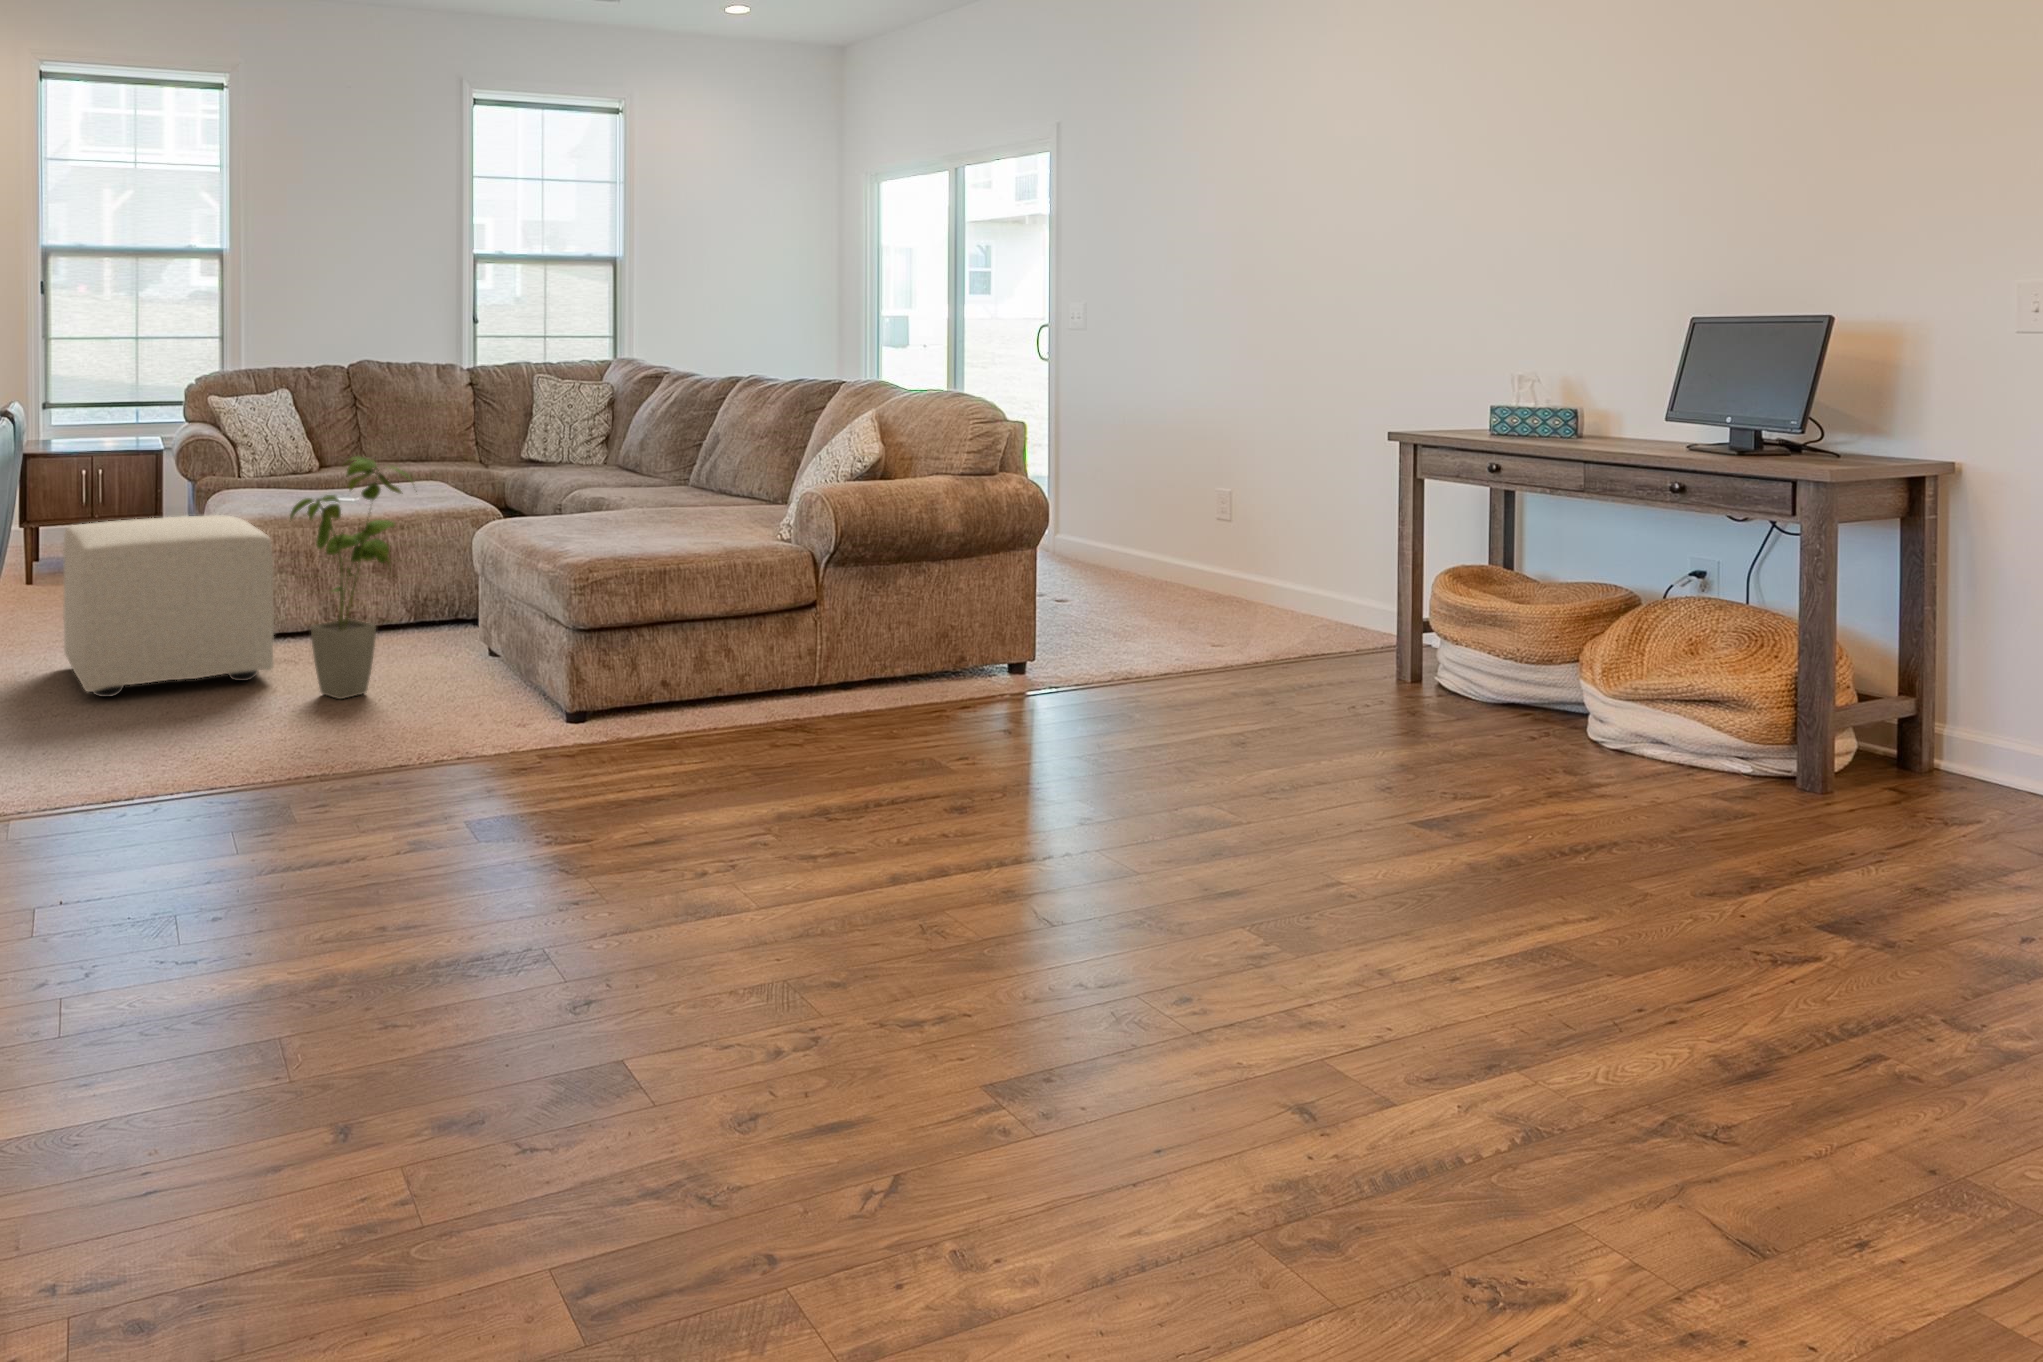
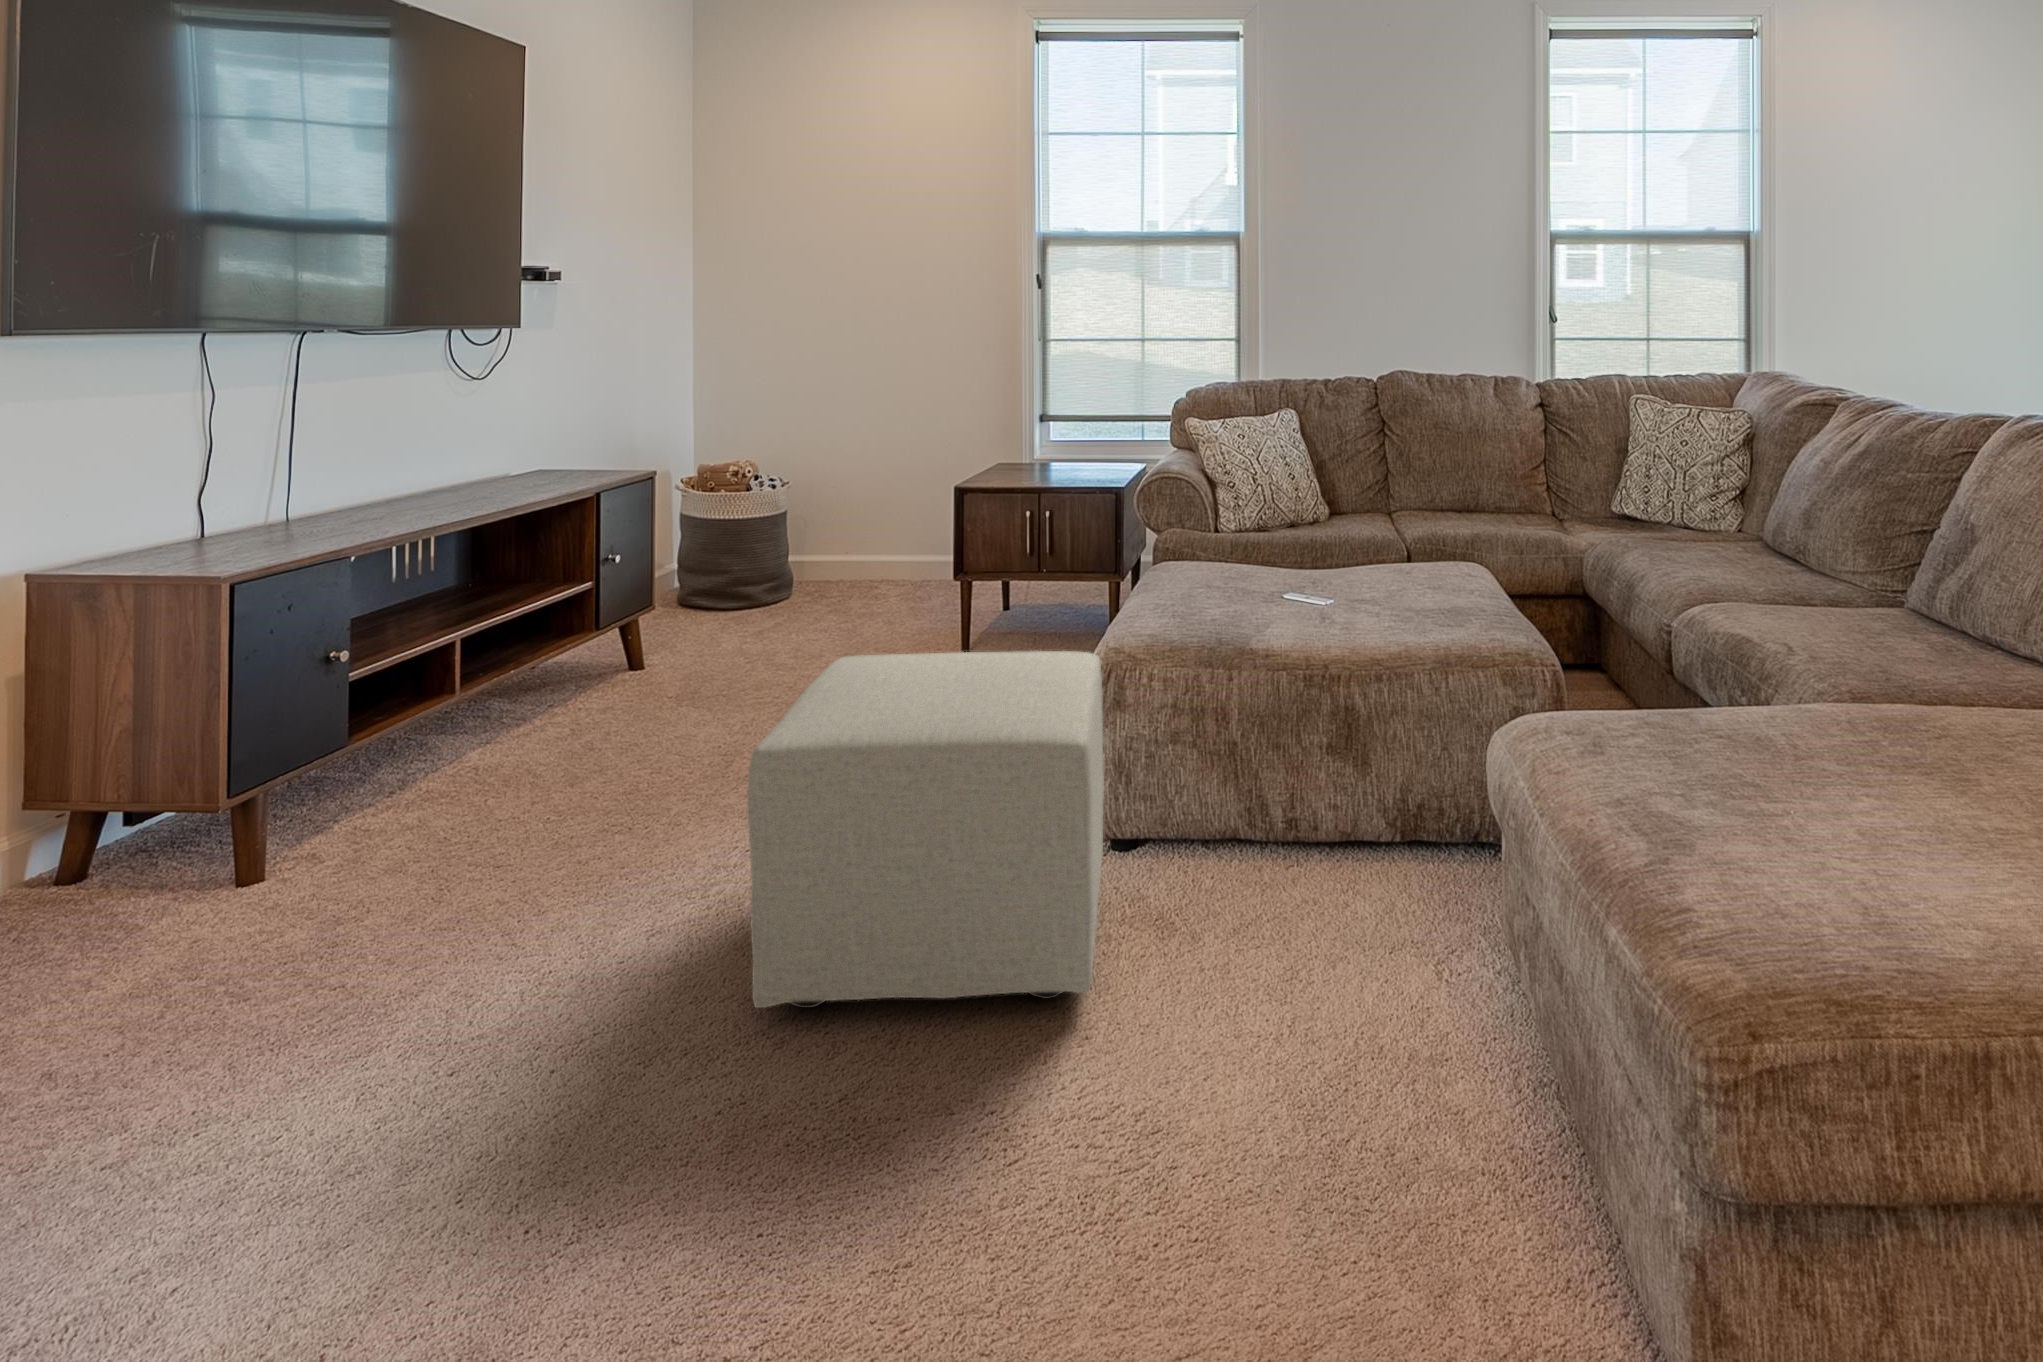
house plant: present [290,457,417,699] -> none [1077,625,1328,1137]

